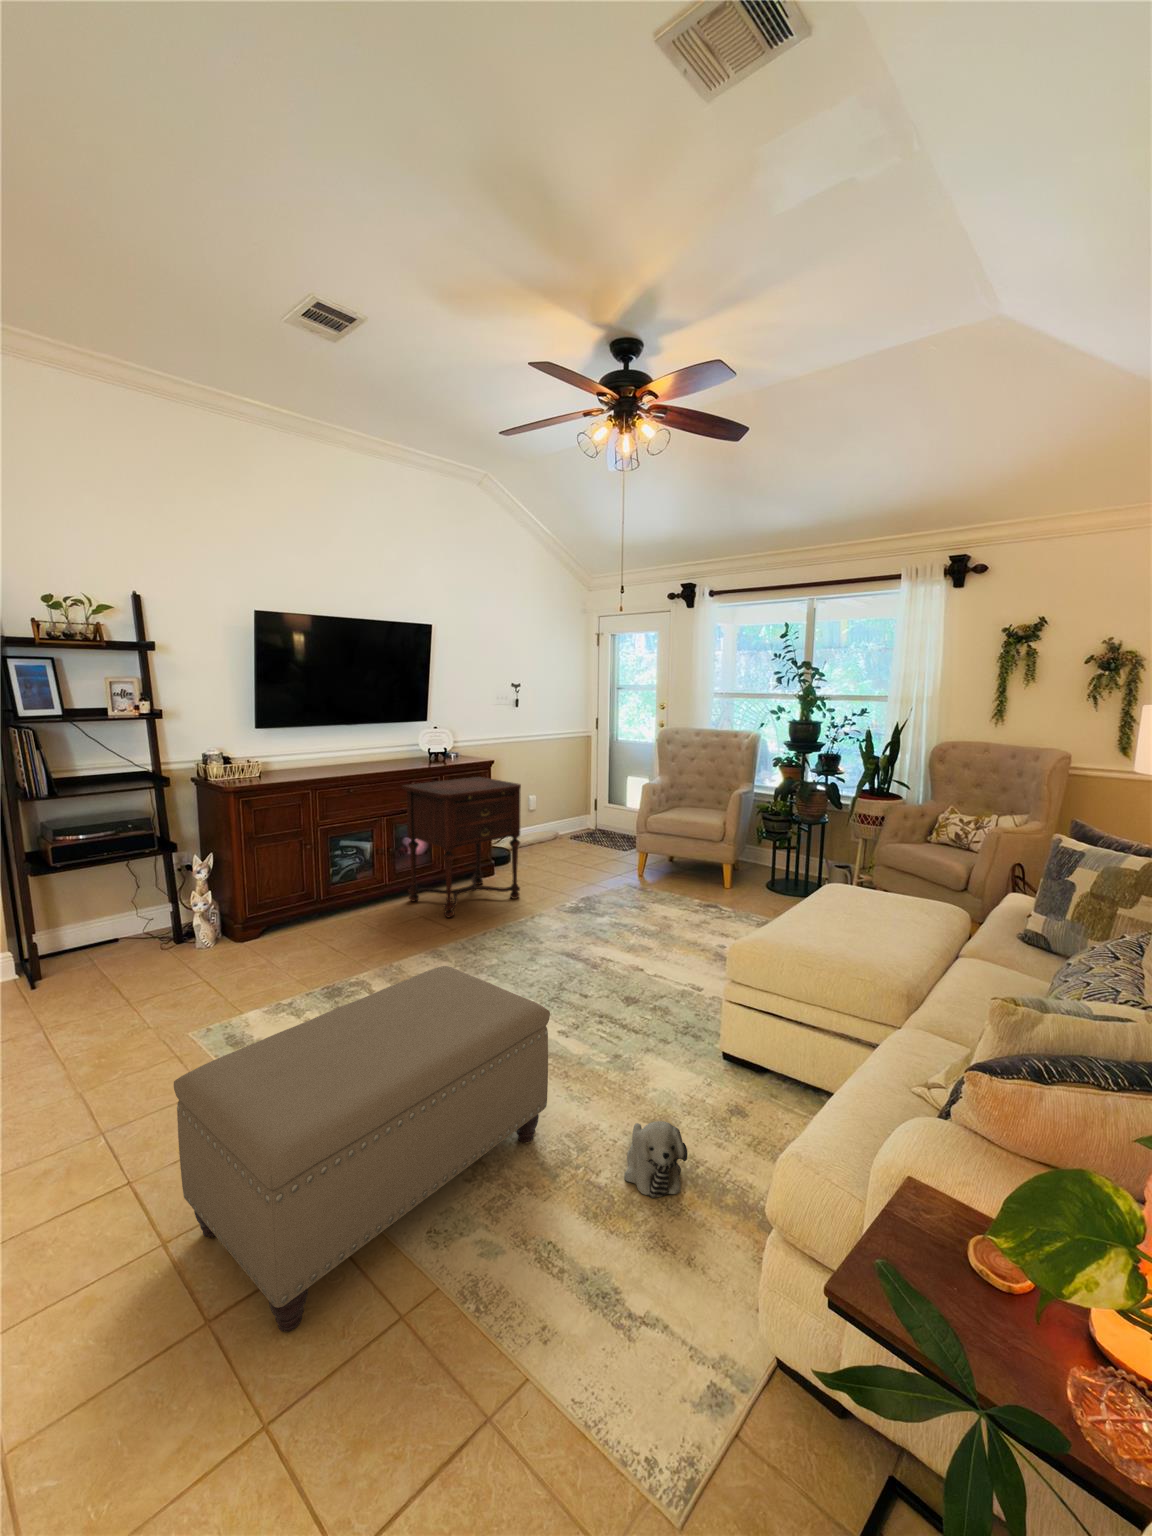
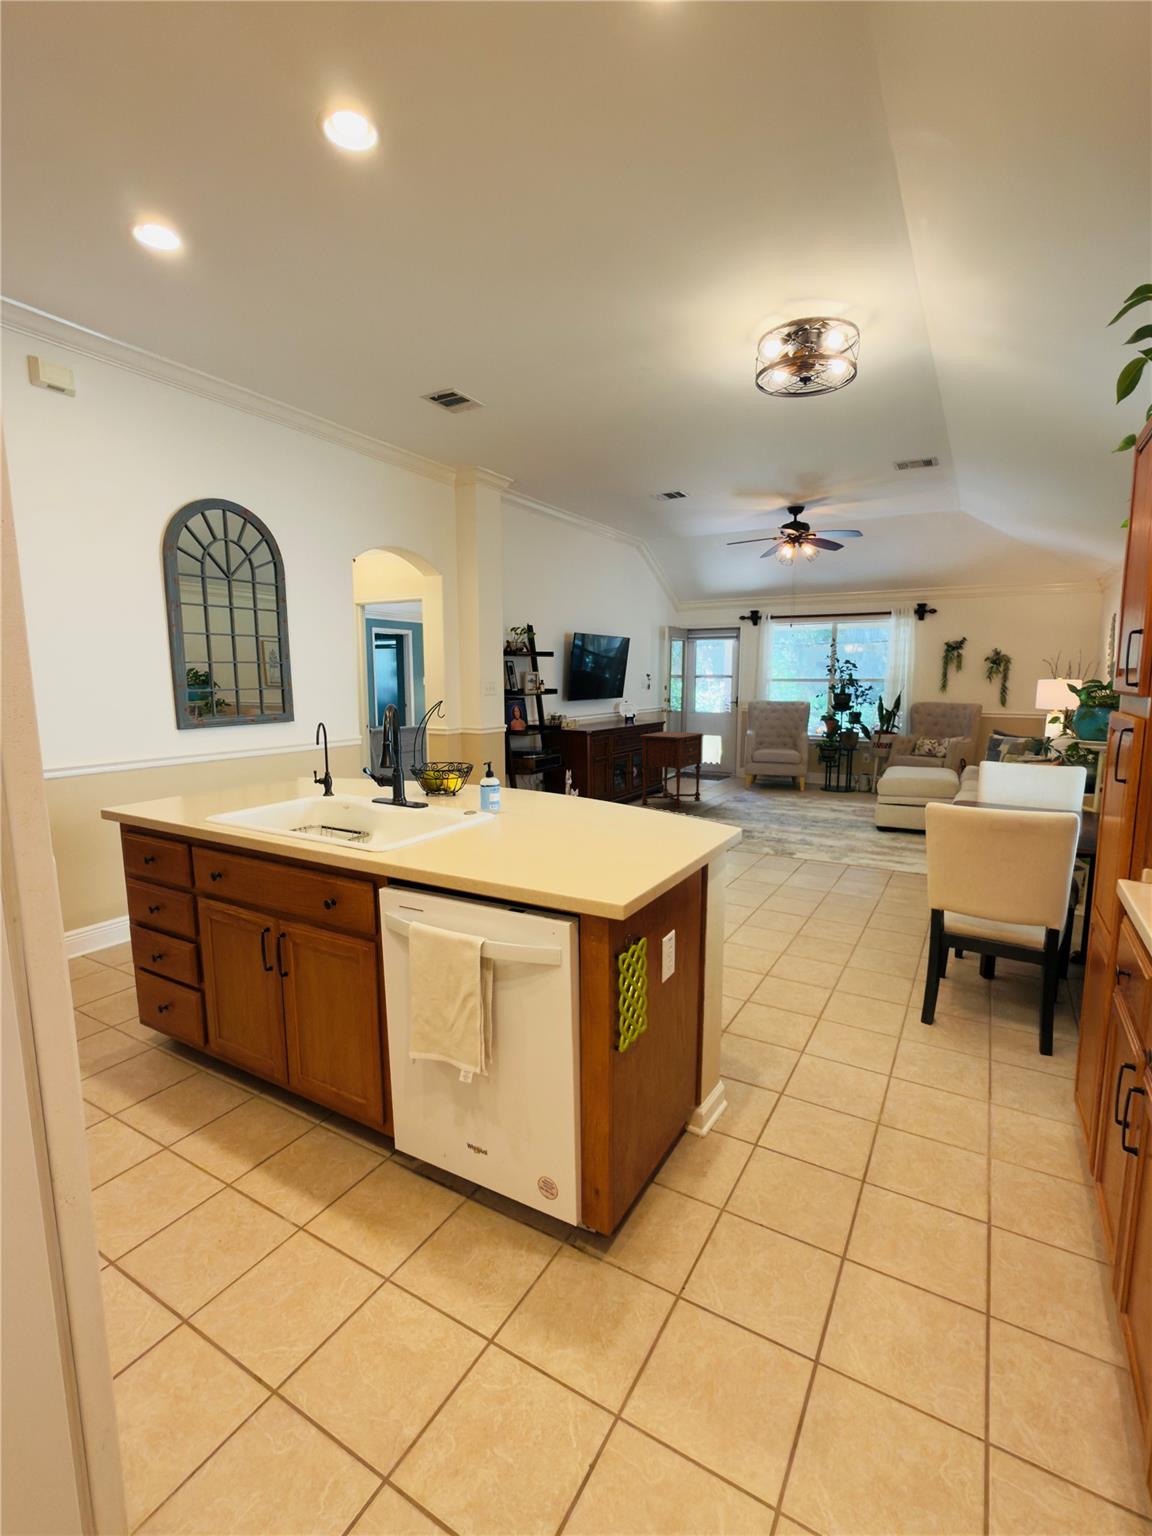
ottoman: present [174,966,550,1332] -> none [748,793,835,875]
plush toy: present [624,1121,688,1198] -> none [861,831,892,855]

